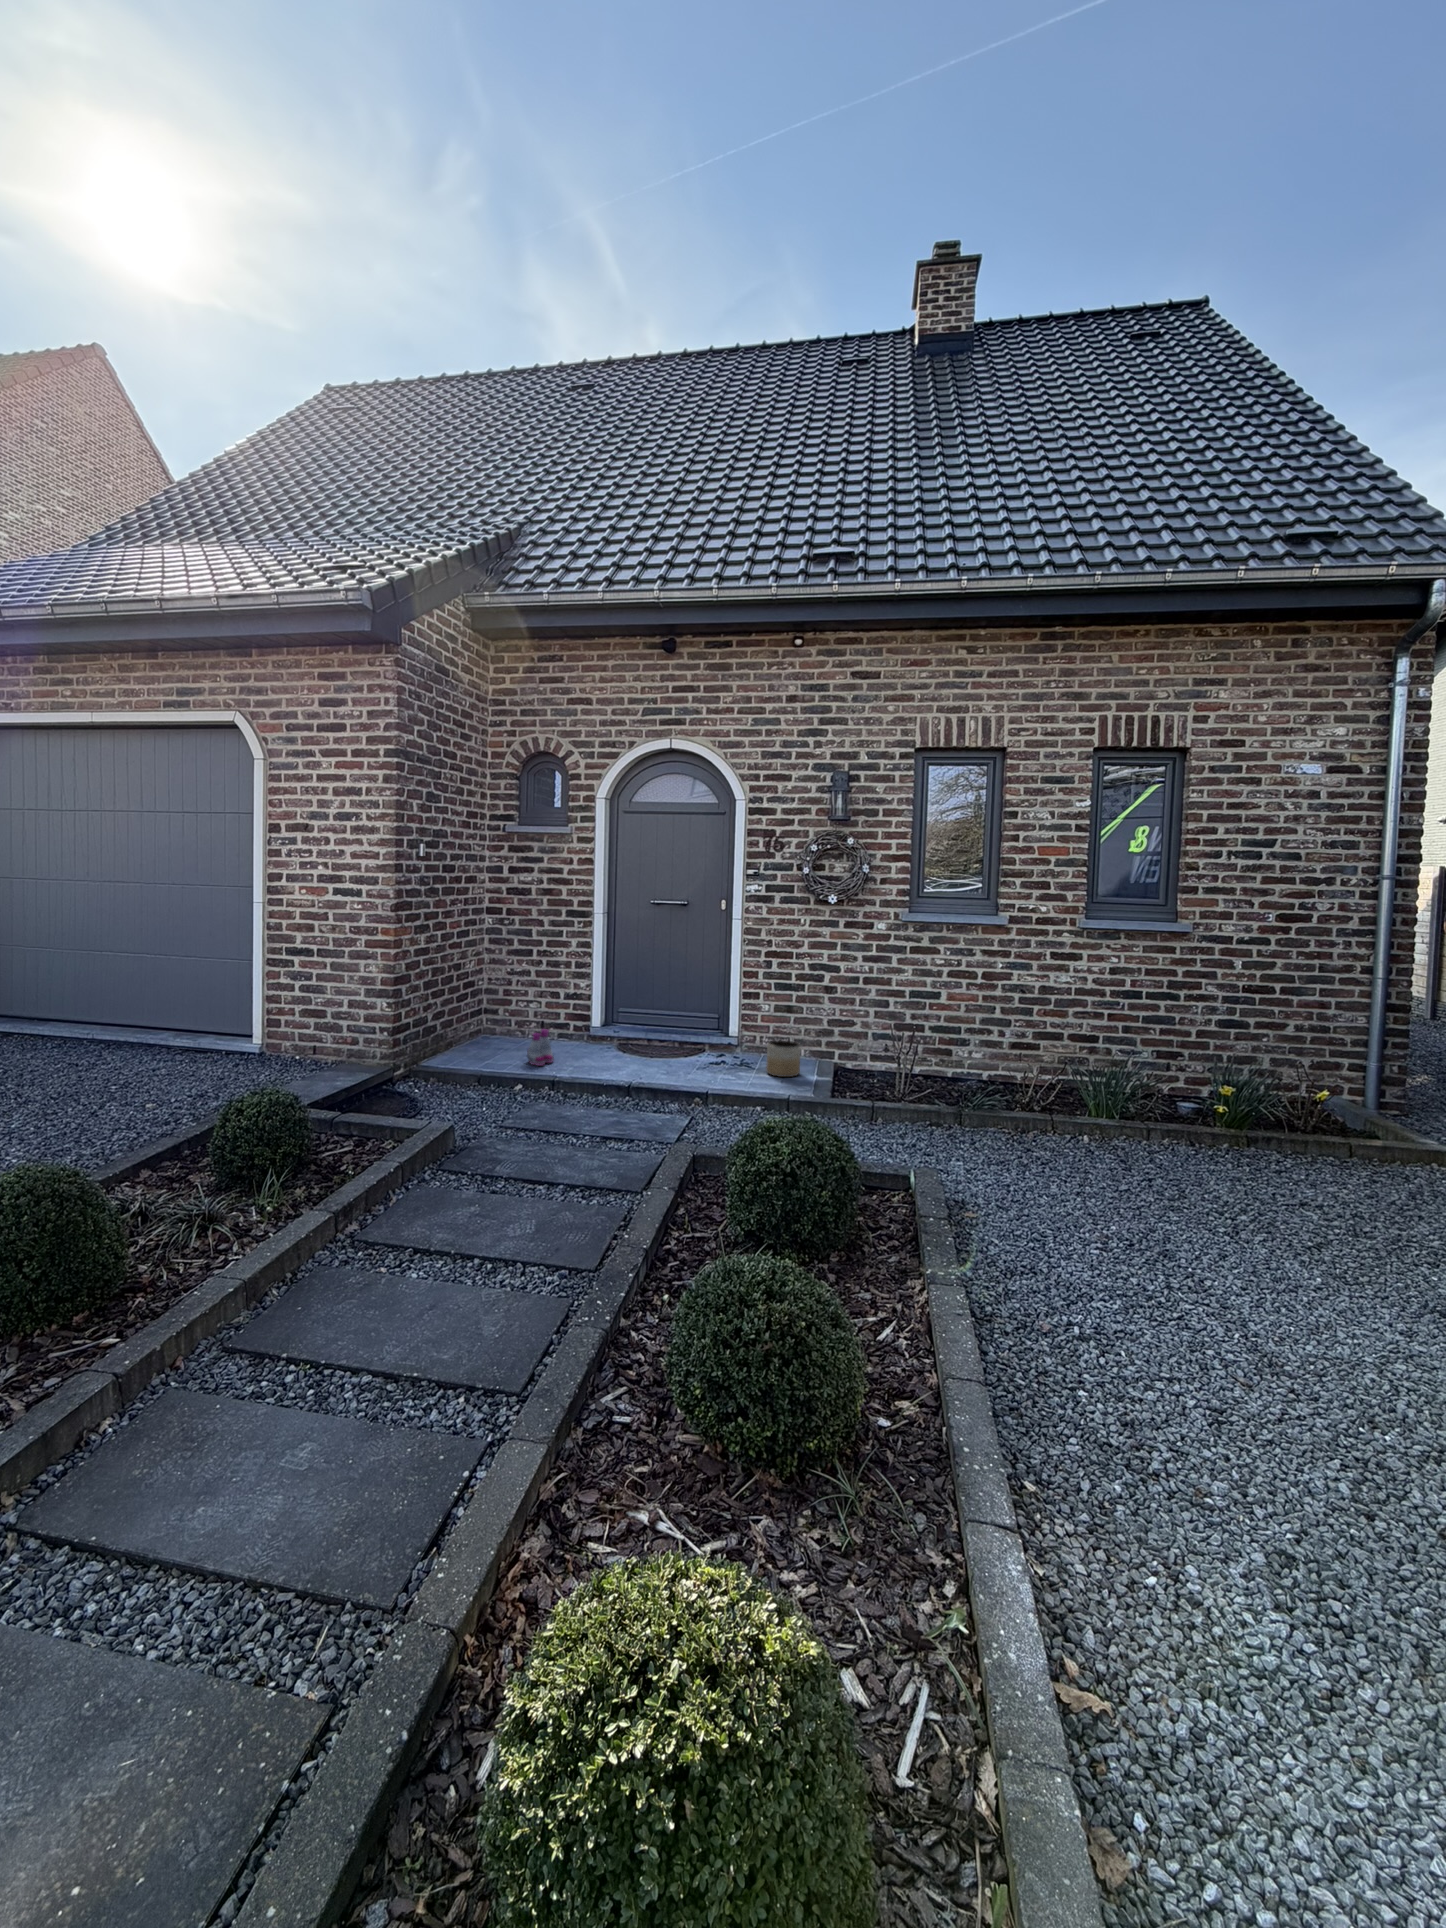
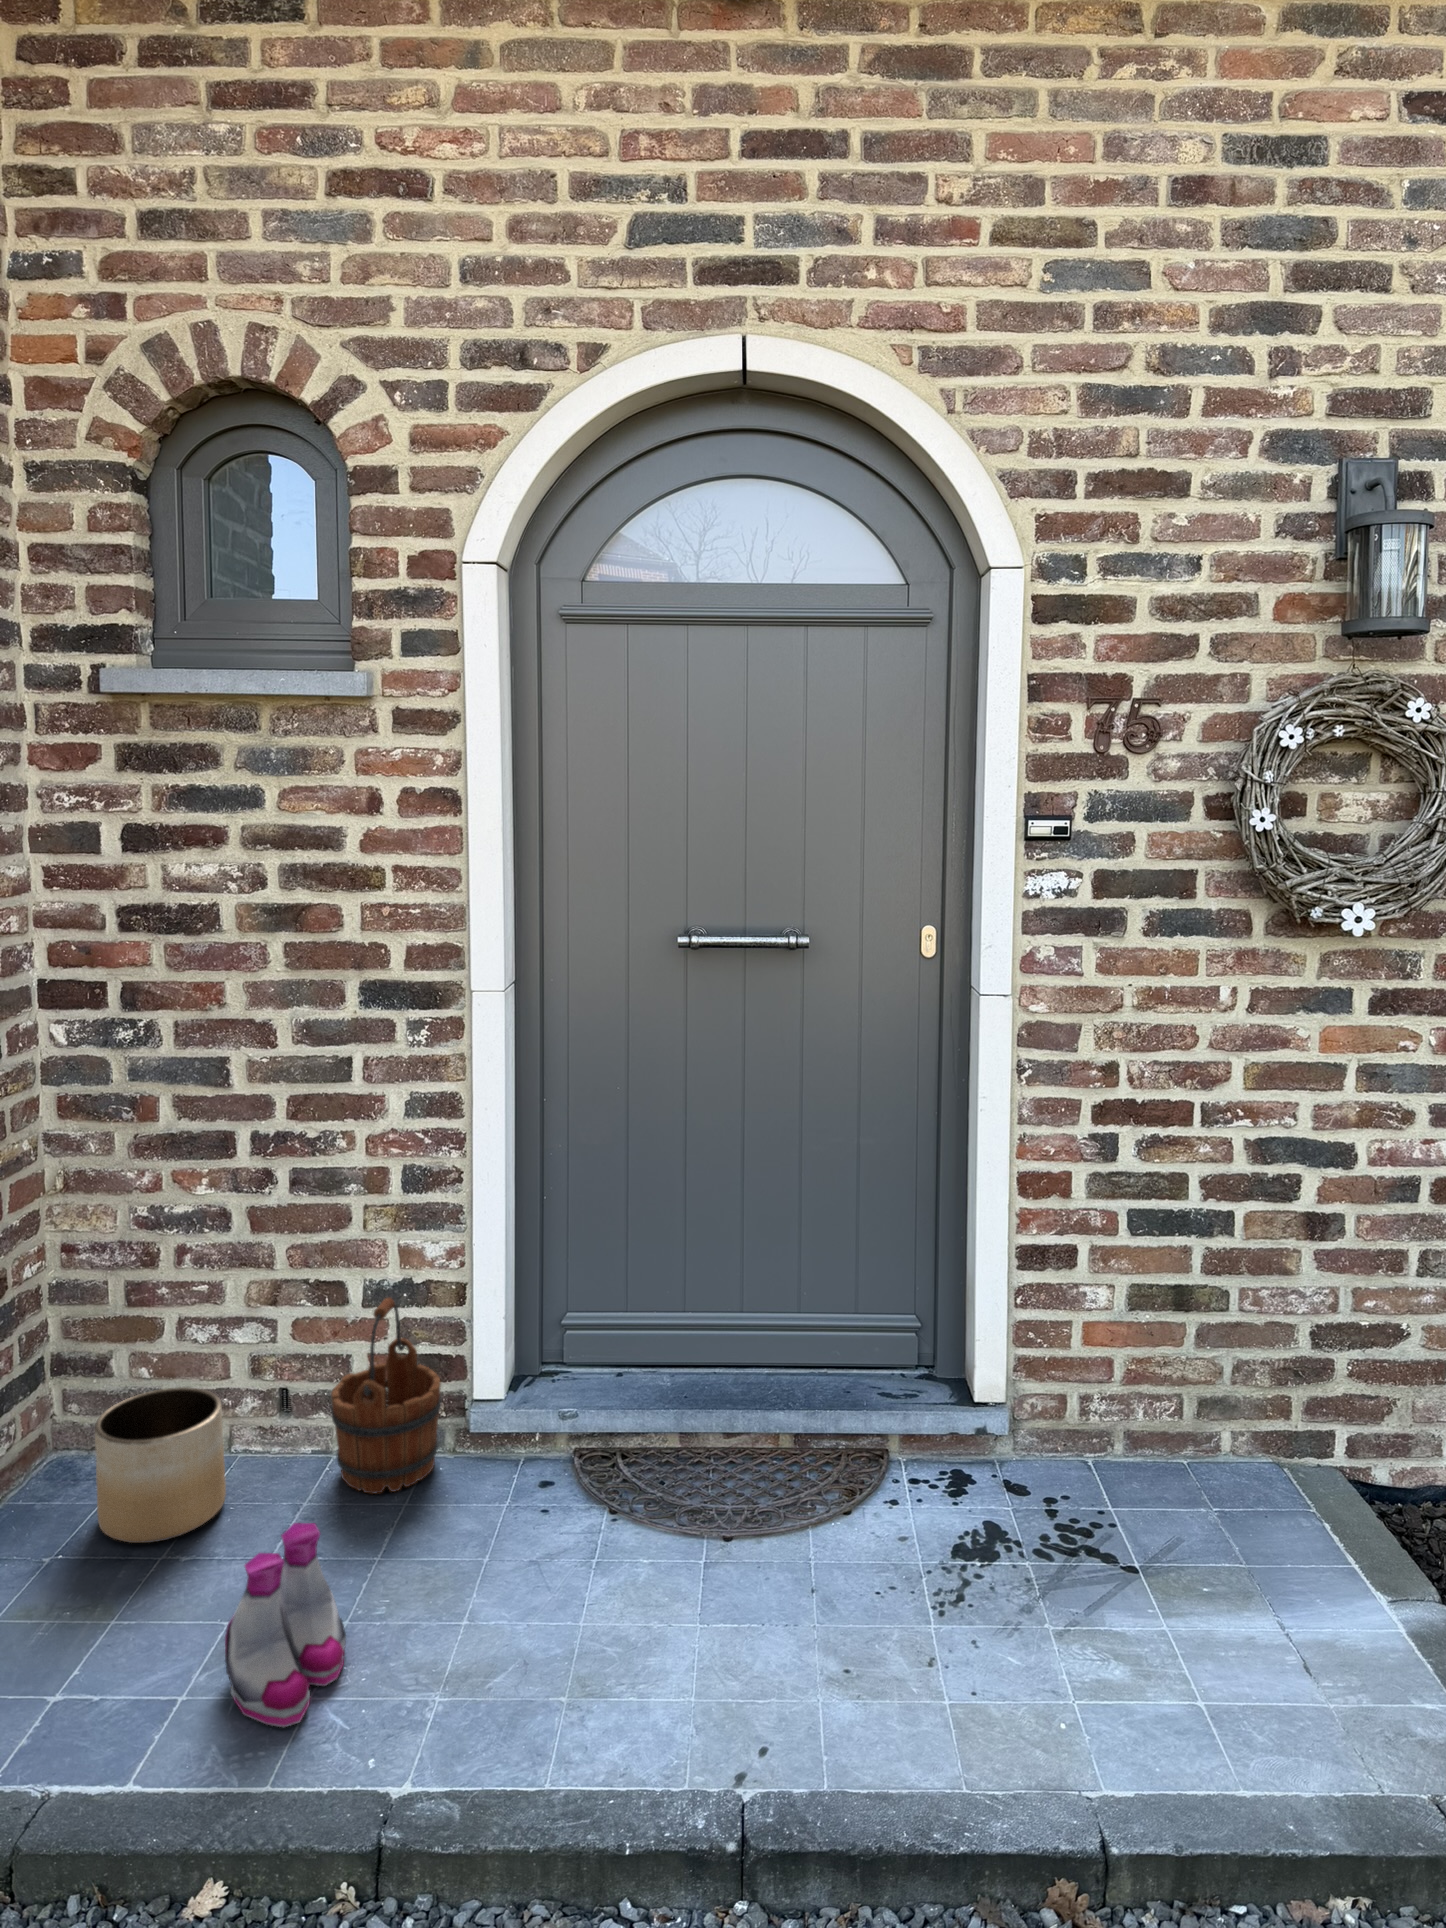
wooden bucket: none [554,995,583,1045] -> present [331,1298,442,1494]
planter: present [766,1040,801,1077] -> present [95,1387,226,1543]

